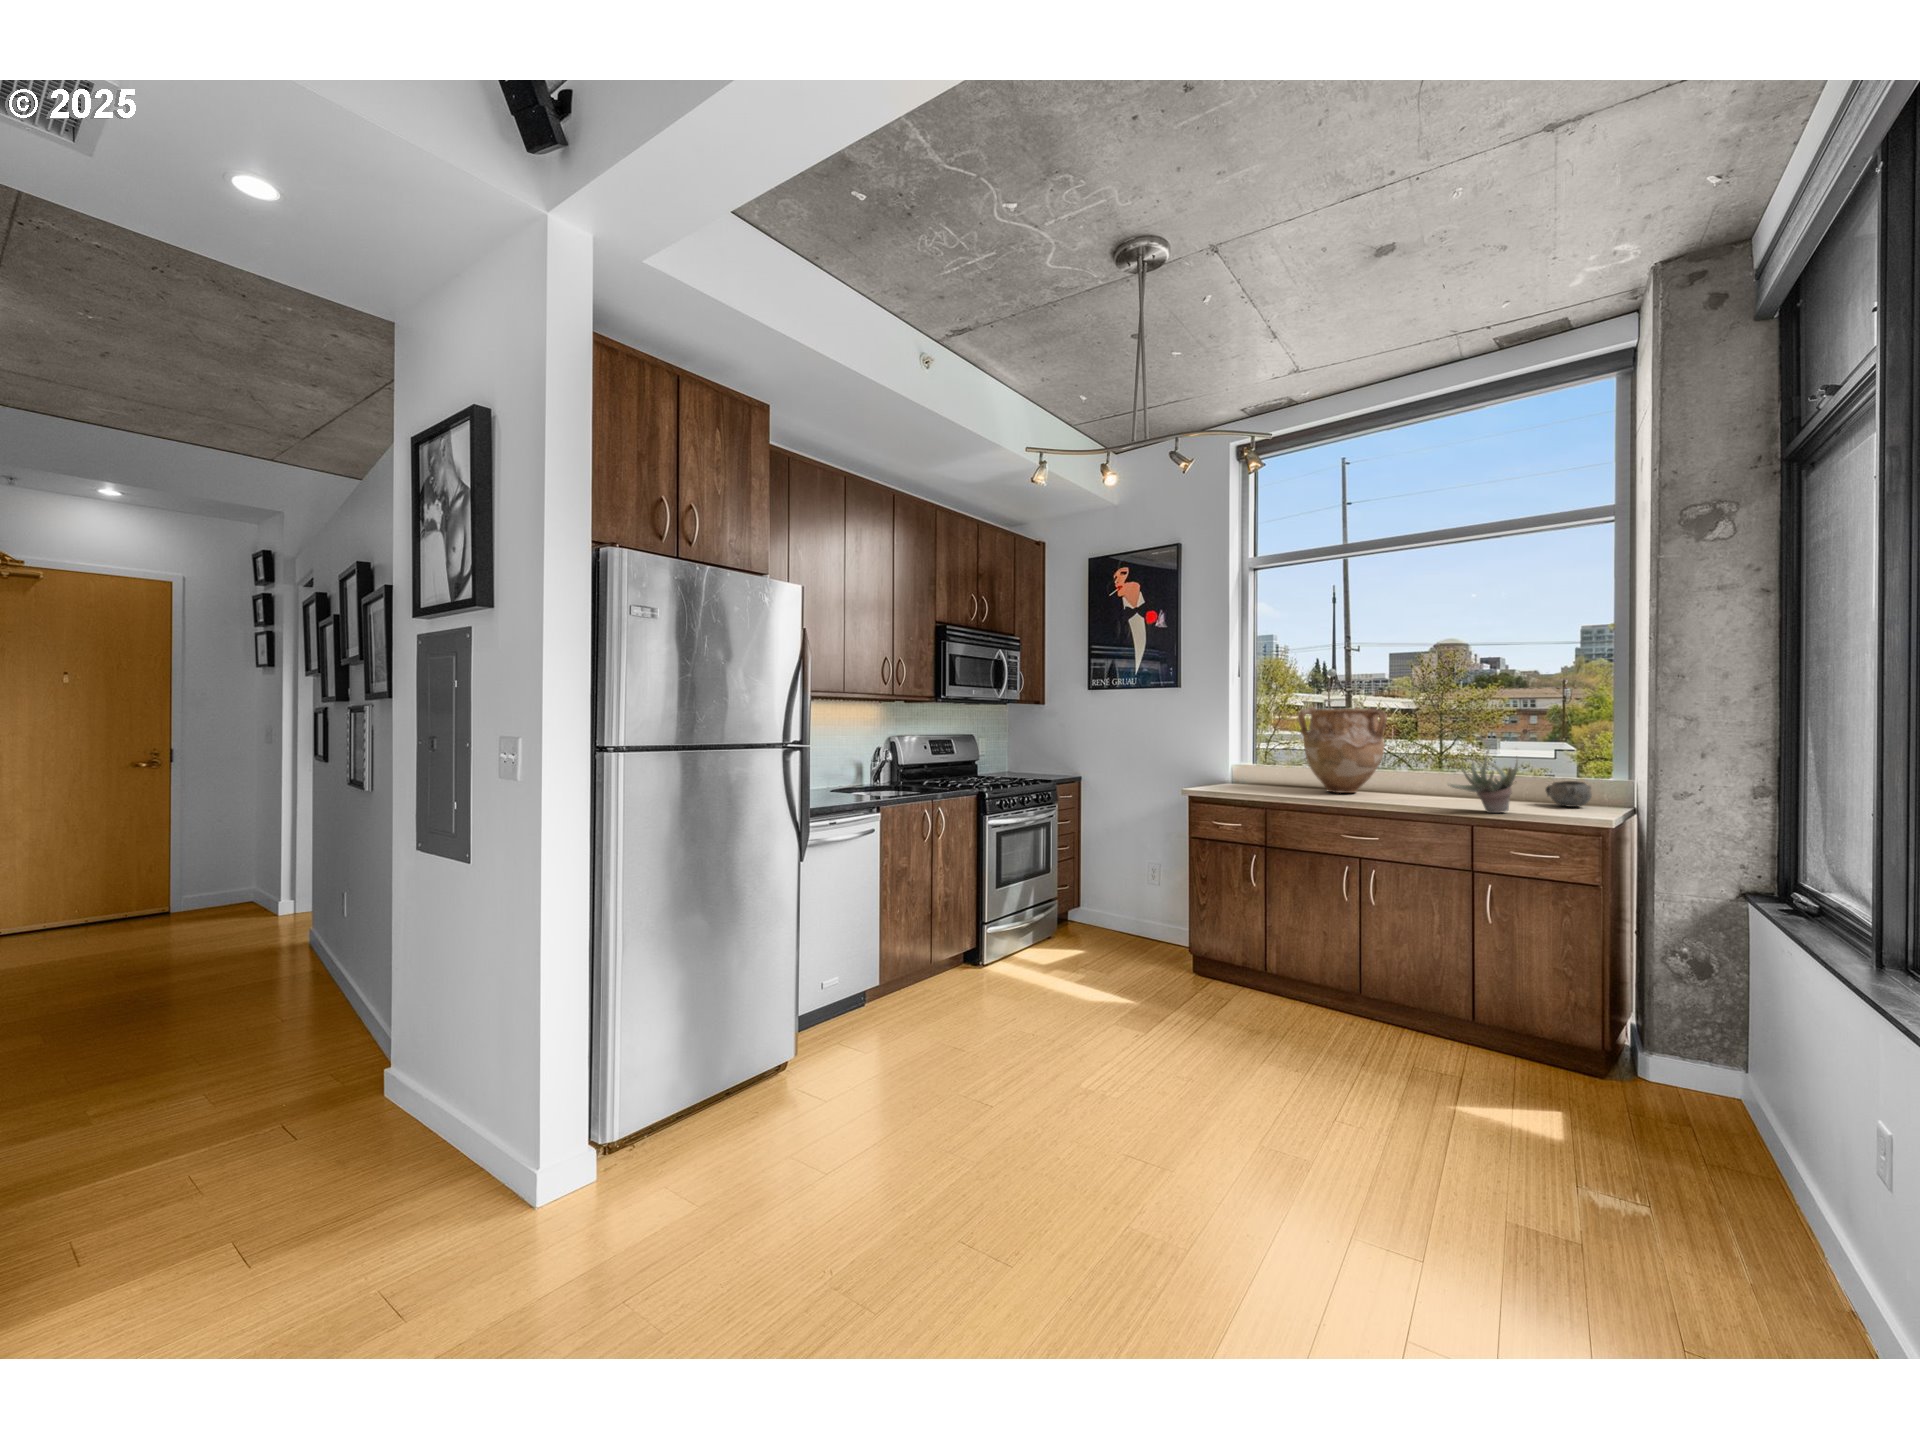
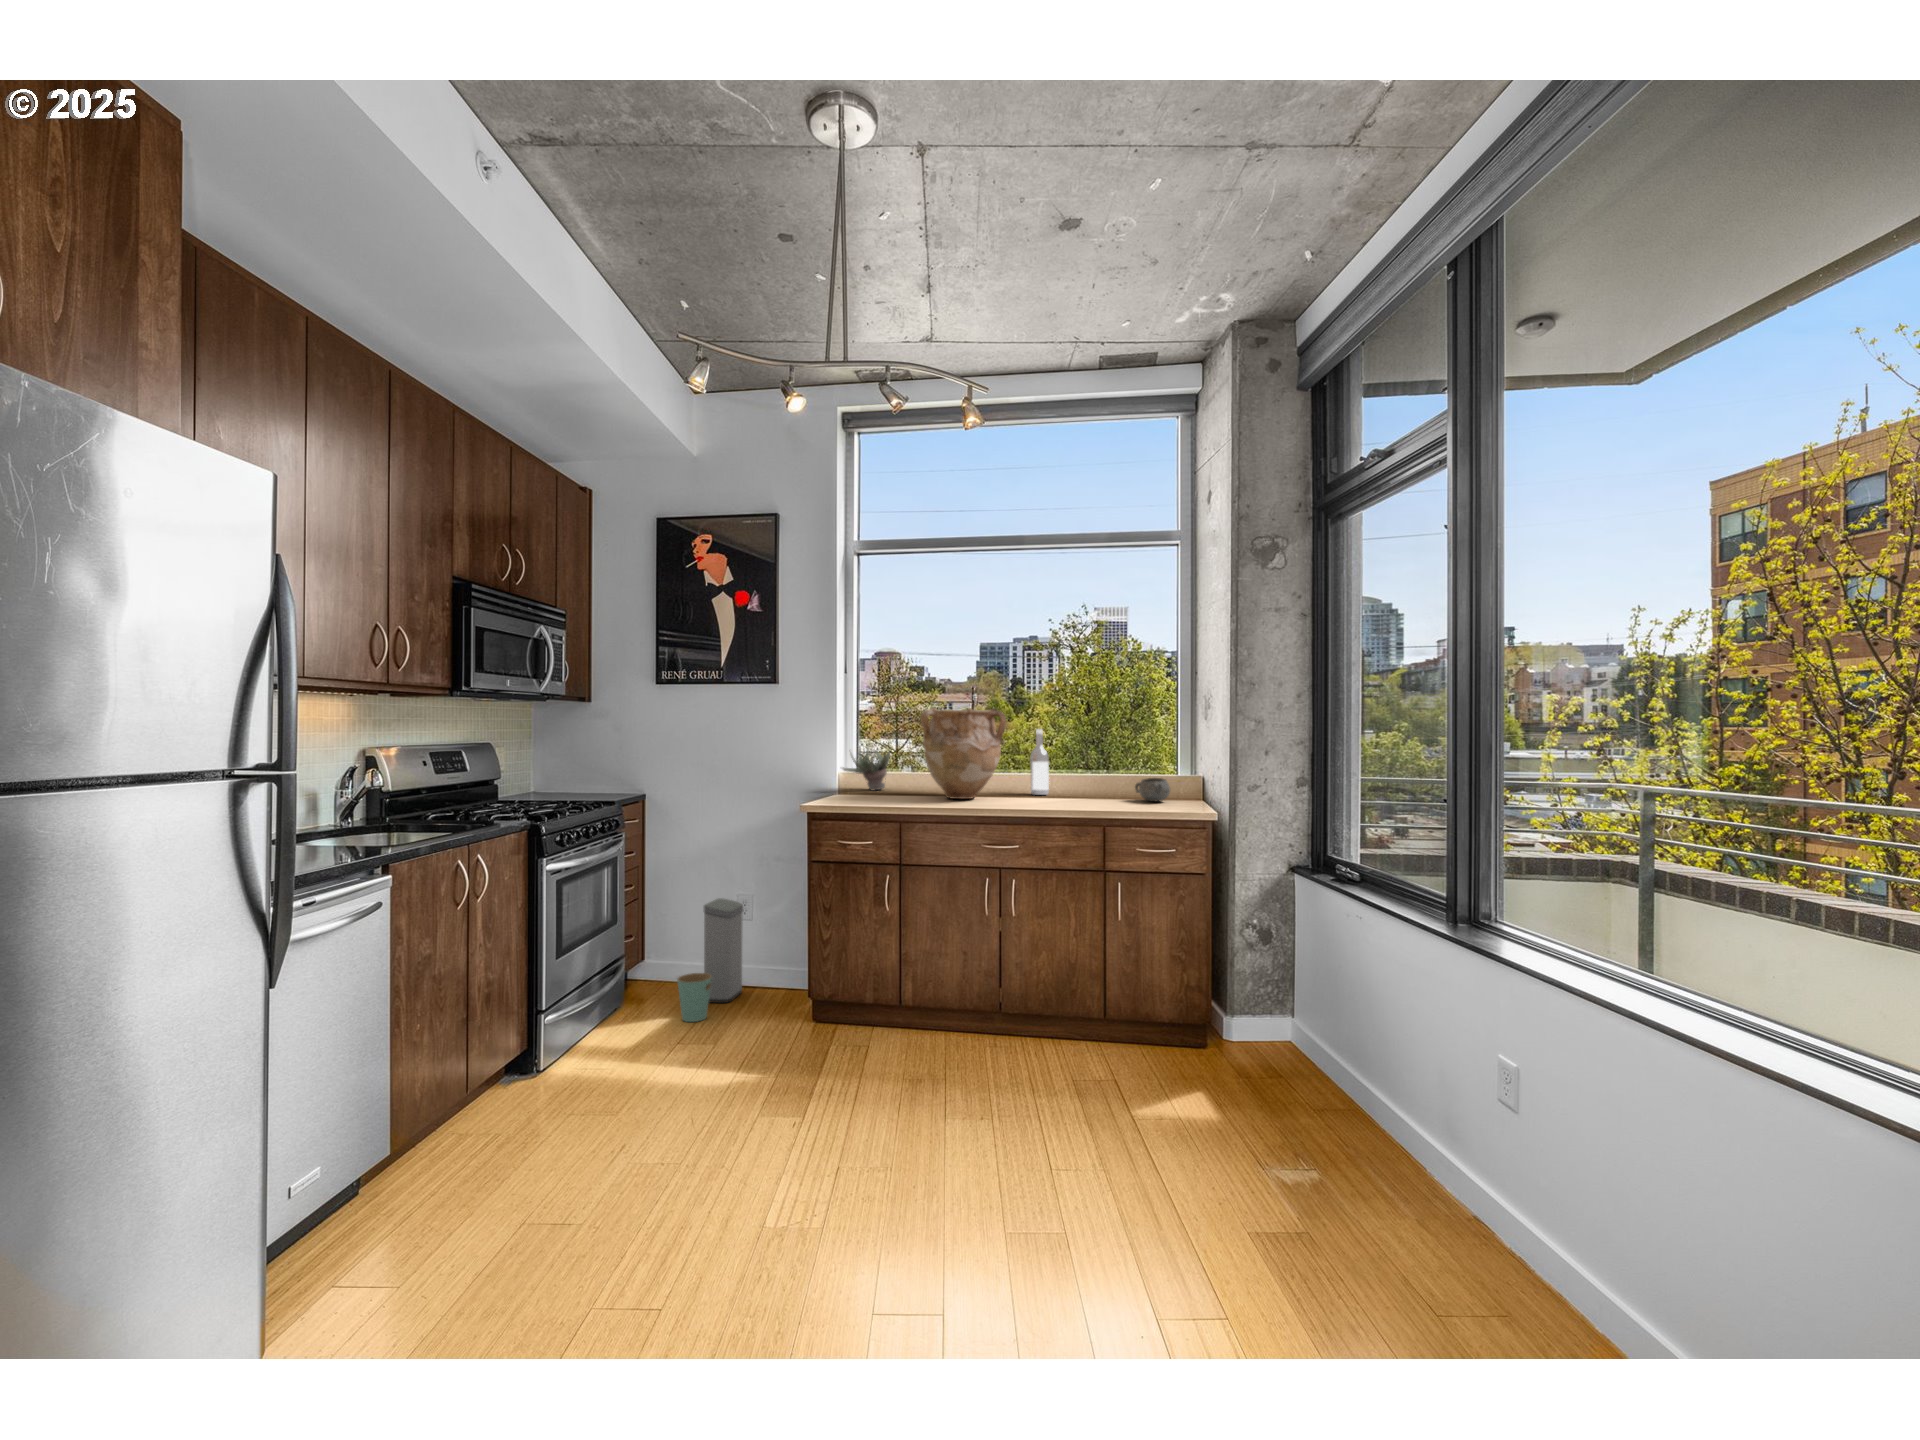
wine bottle: none [1425,727,1446,794] -> present [1031,729,1049,795]
succulent plant: present [1448,751,1518,813] -> present [842,745,890,790]
trash can: none [1091,864,1151,957] -> present [677,898,743,1022]

